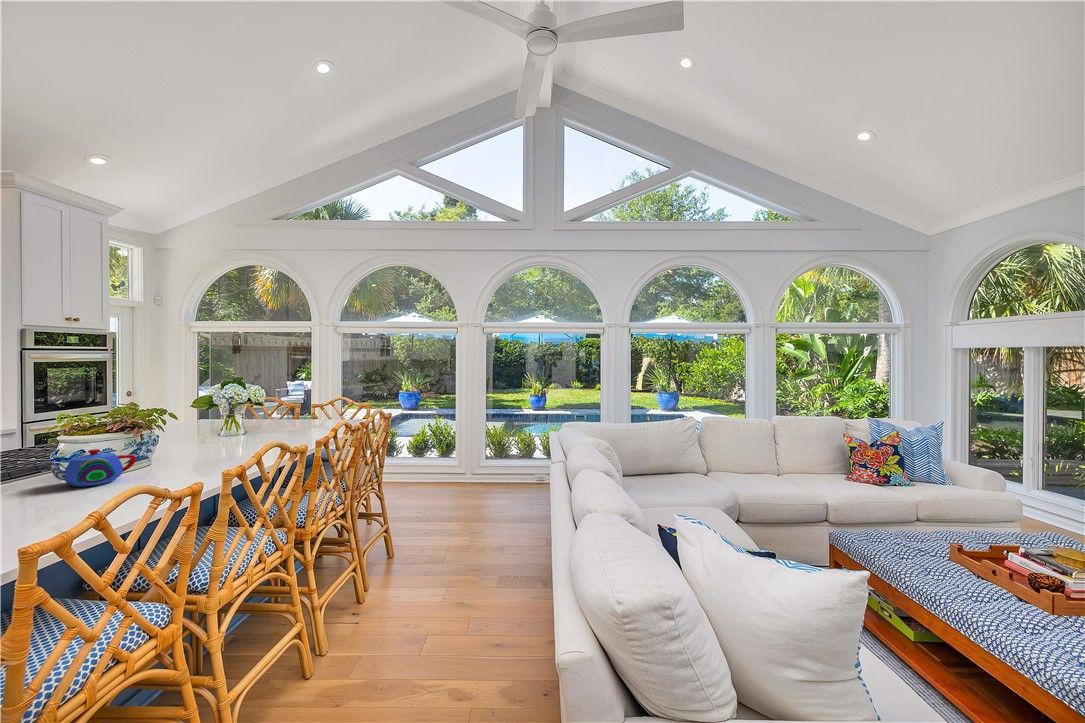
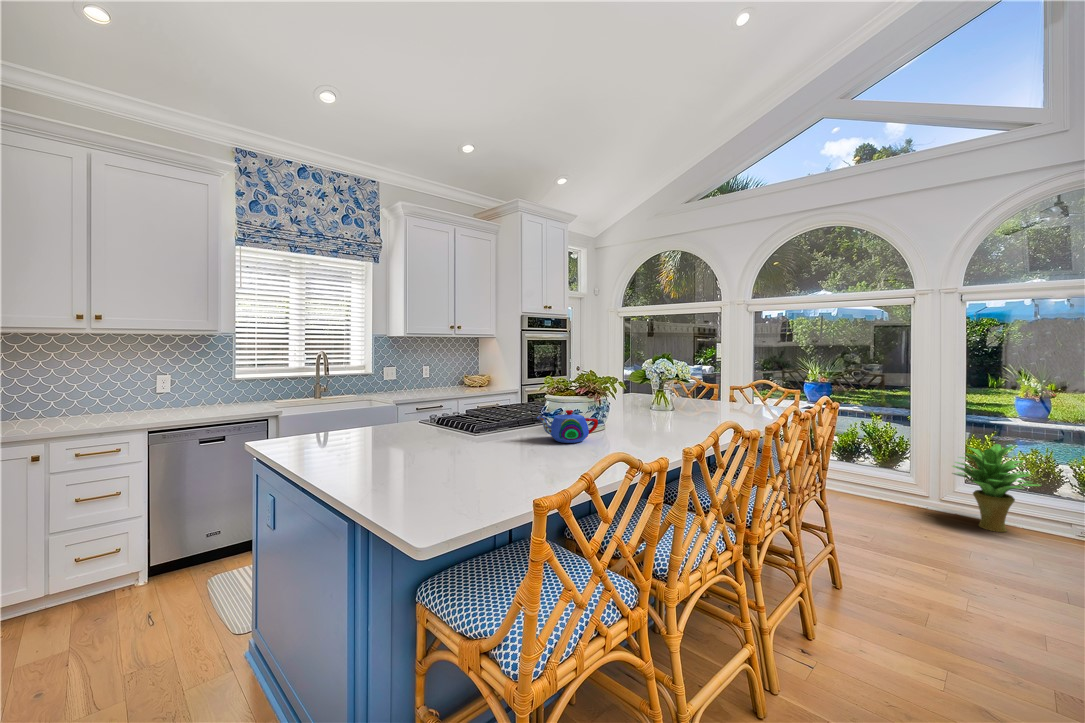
potted plant: none [474,431,517,490] -> present [953,444,1041,532]

